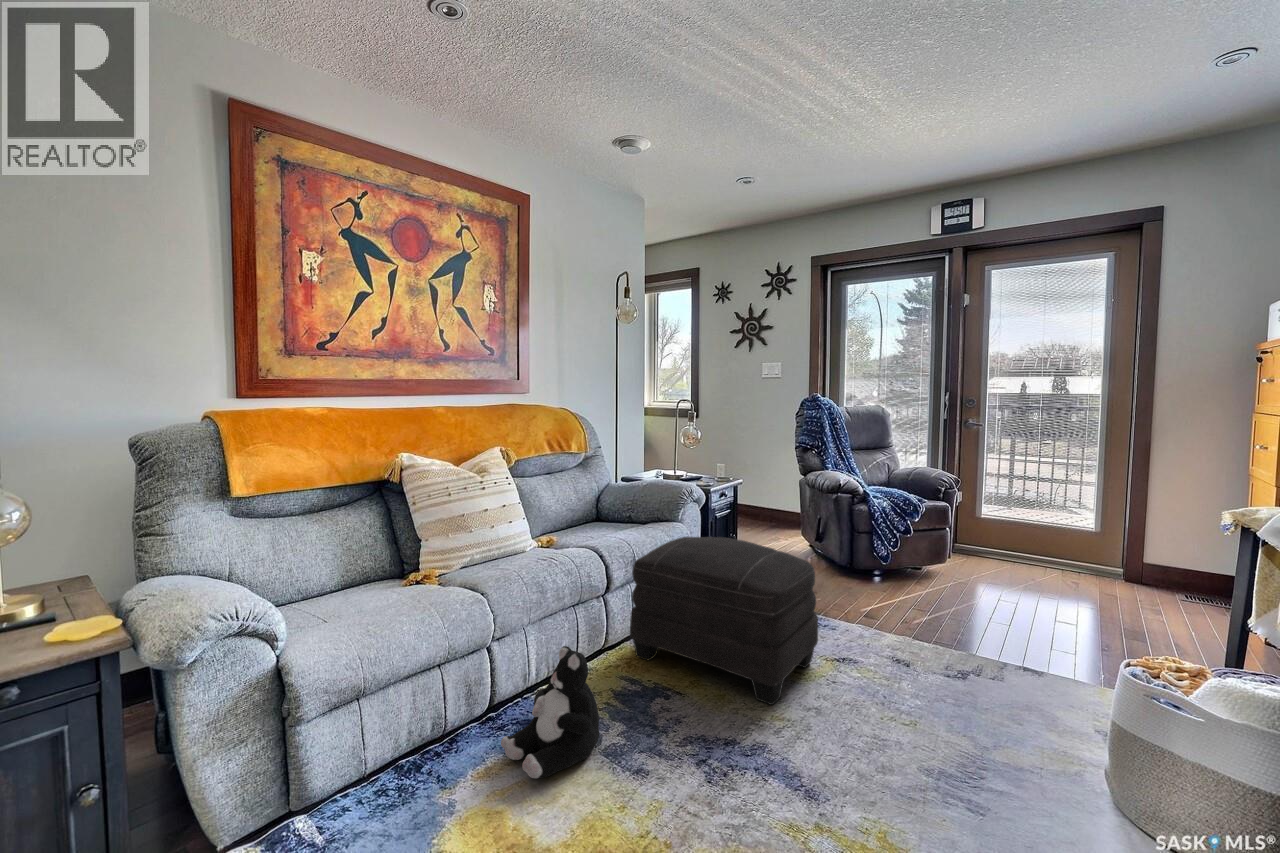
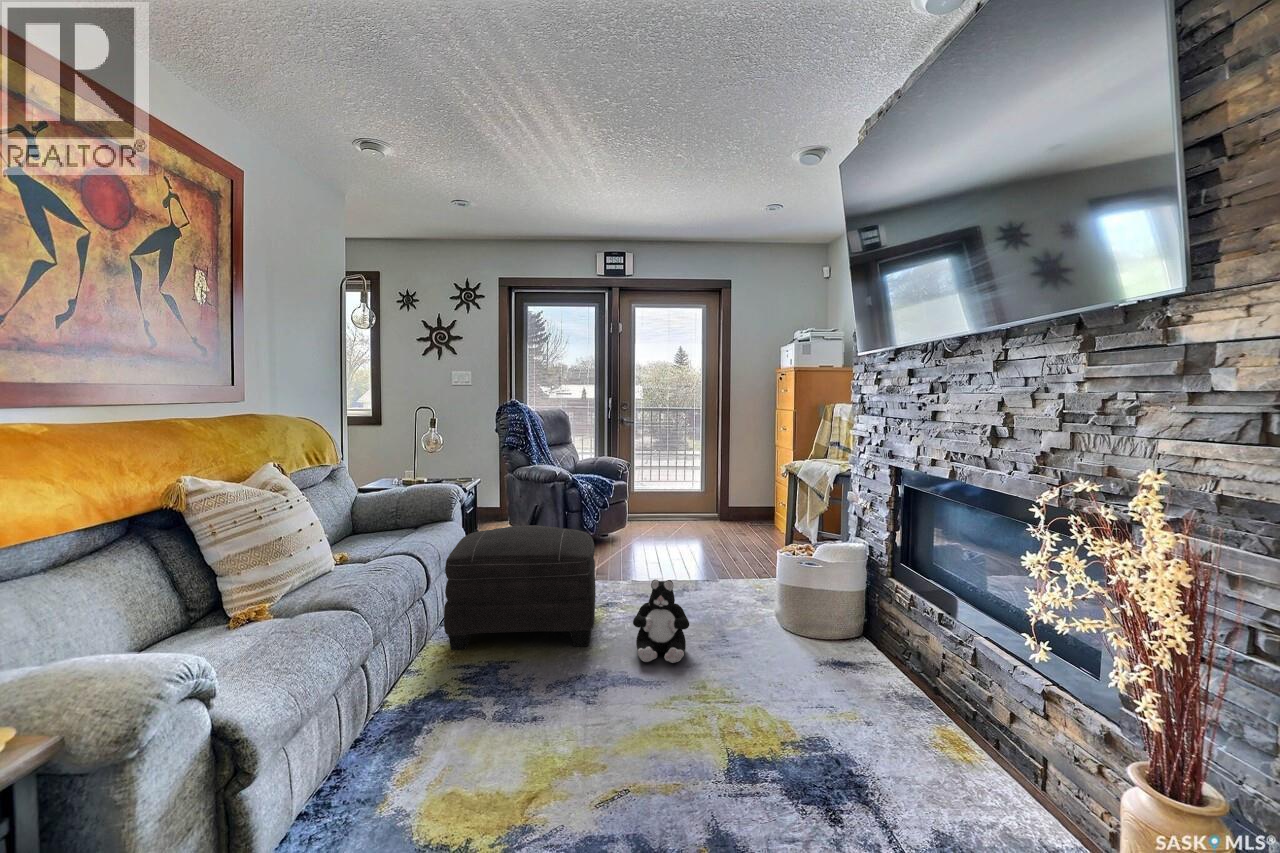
plush toy: present [501,646,599,778] -> present [633,579,689,663]

